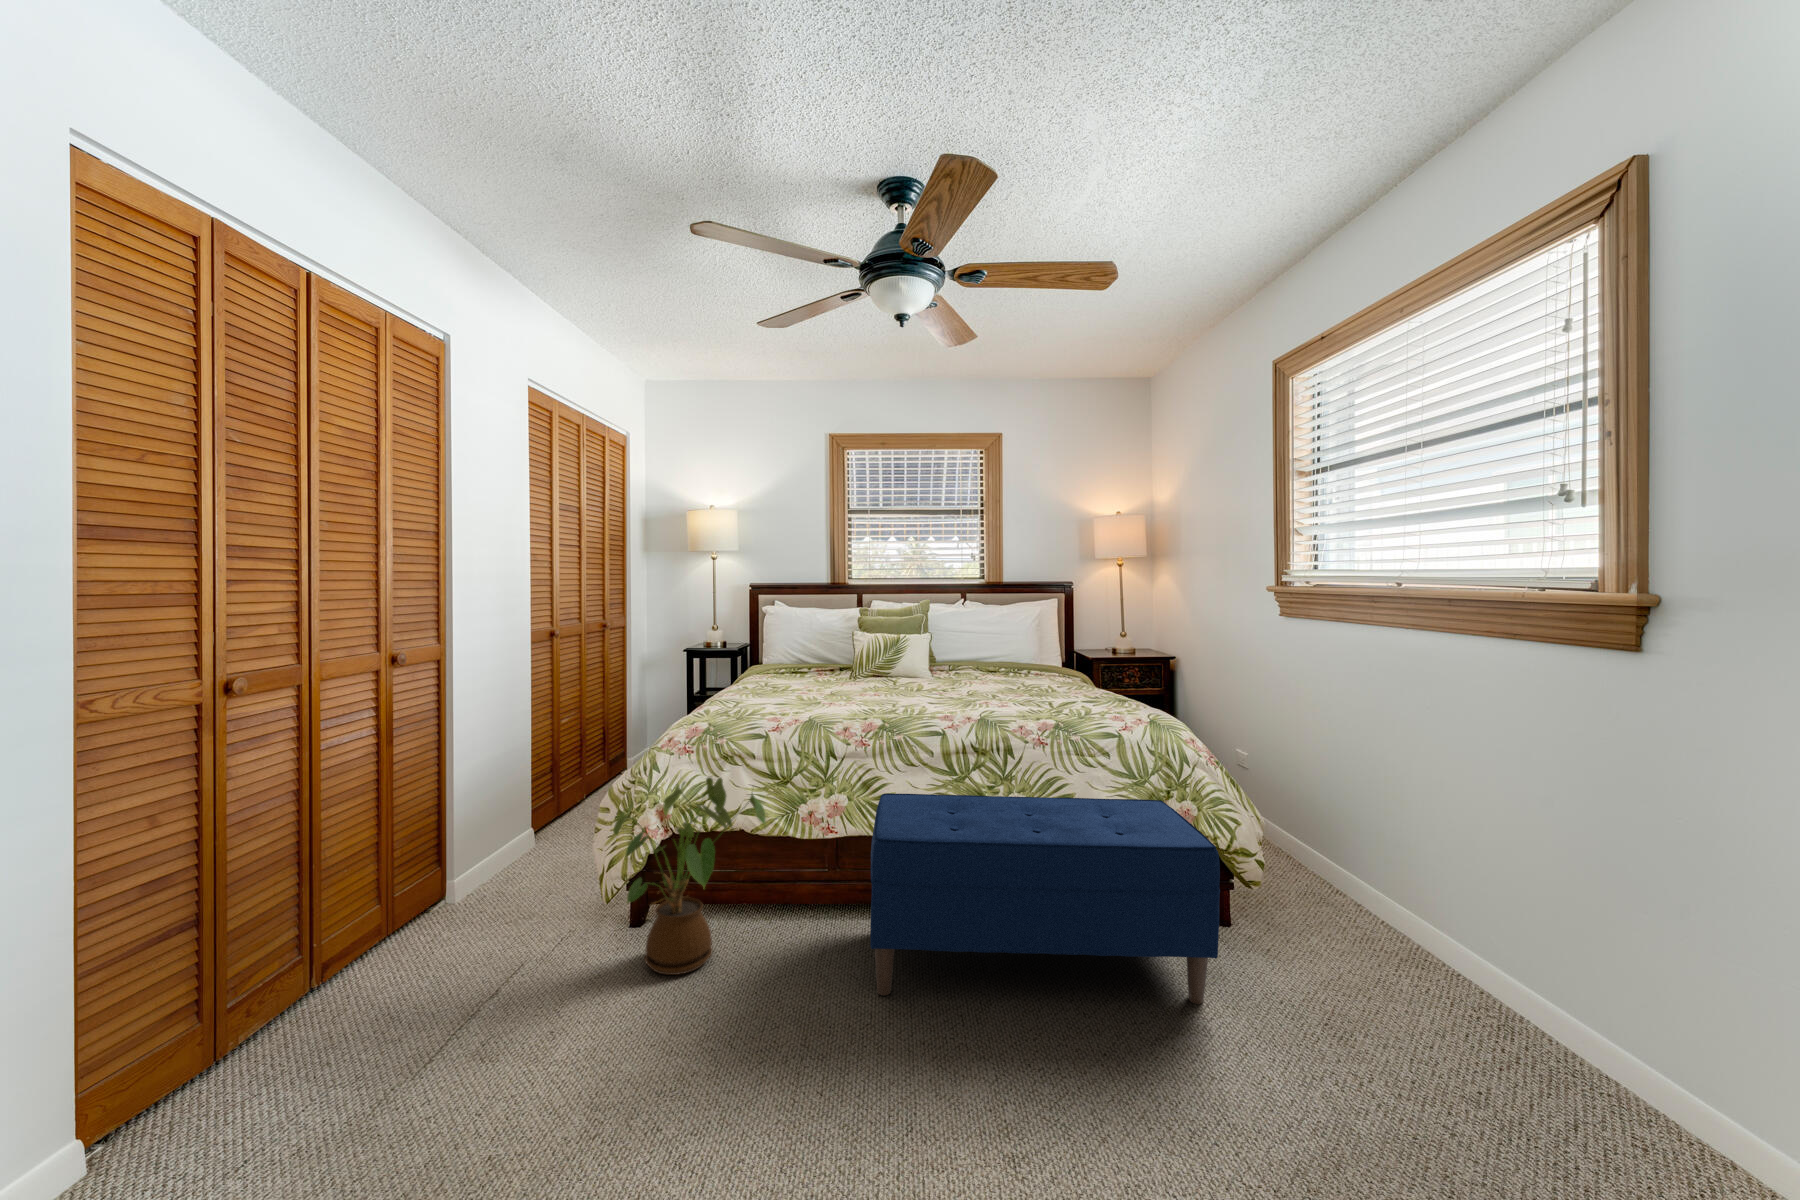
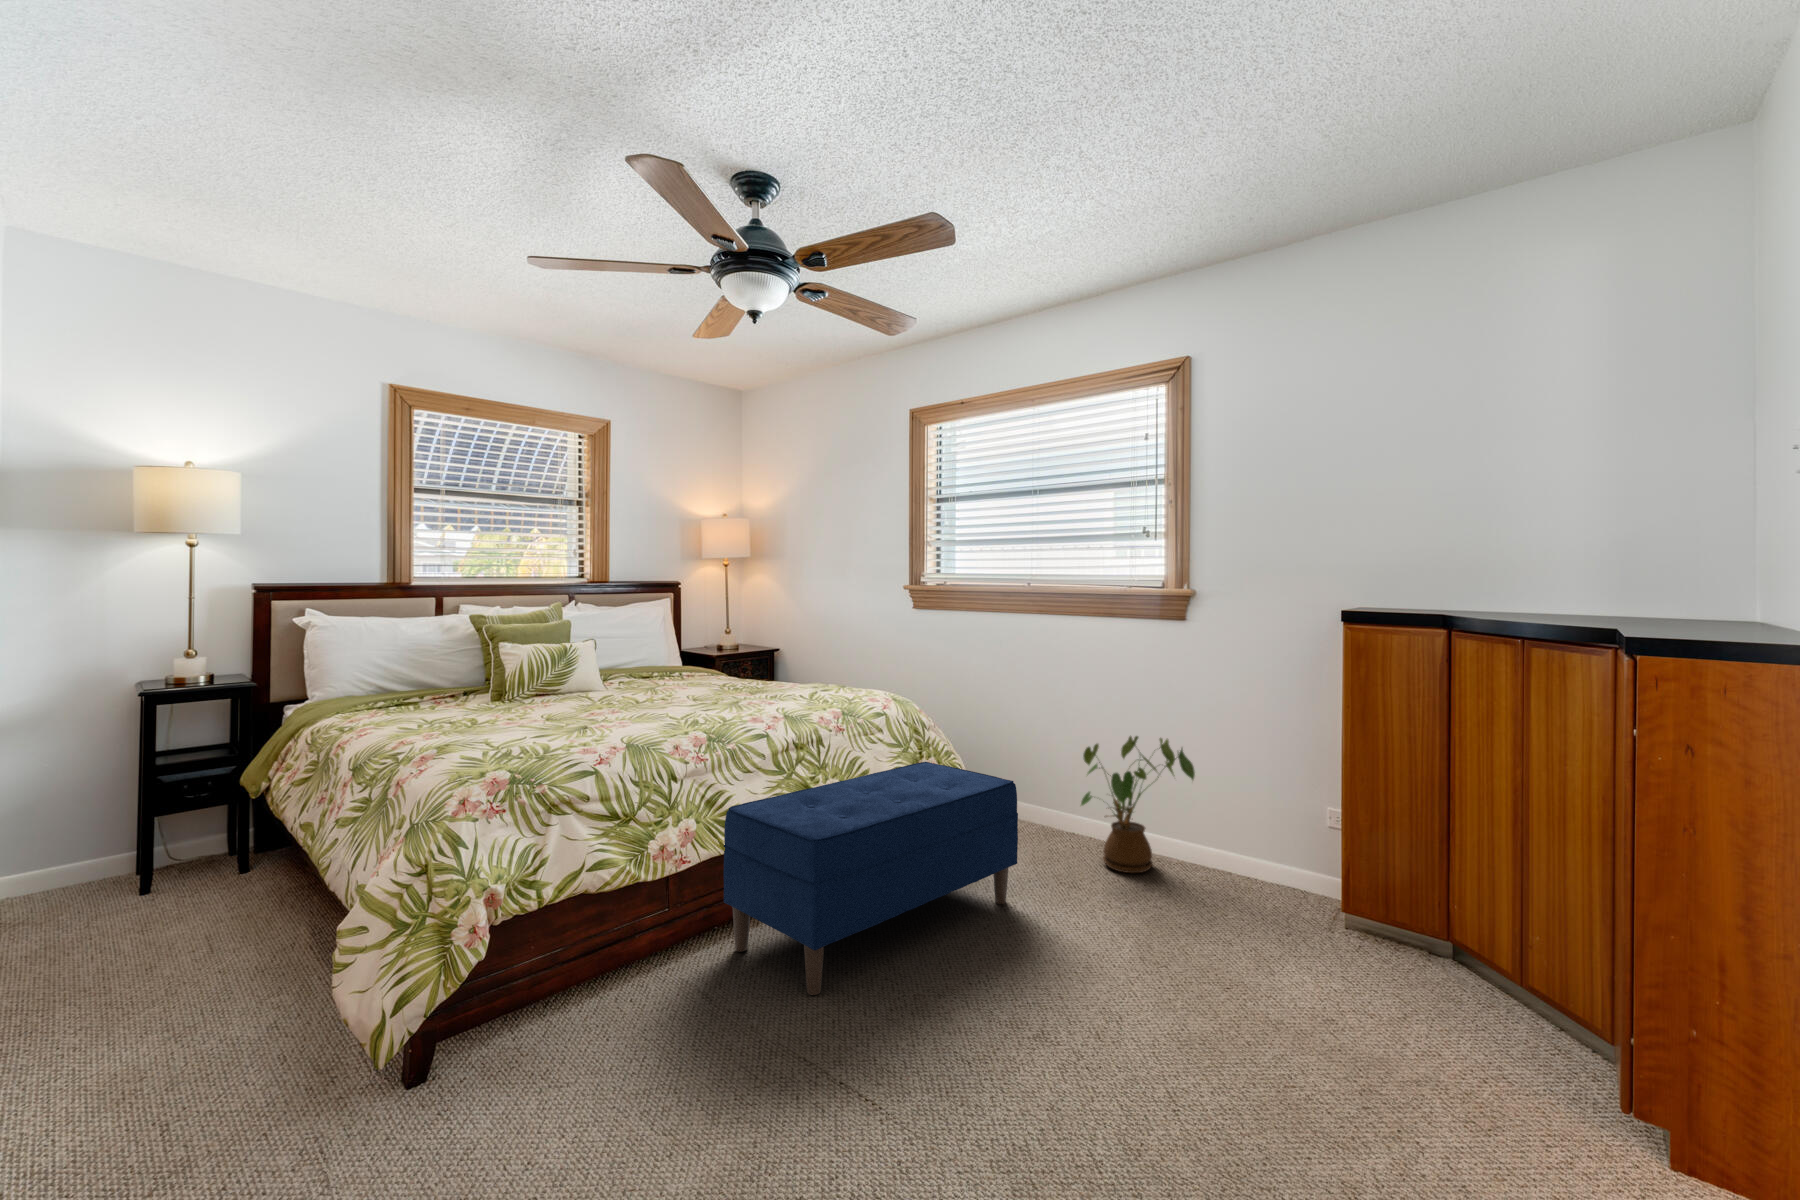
house plant: present [613,777,766,975] -> present [1081,736,1195,873]

